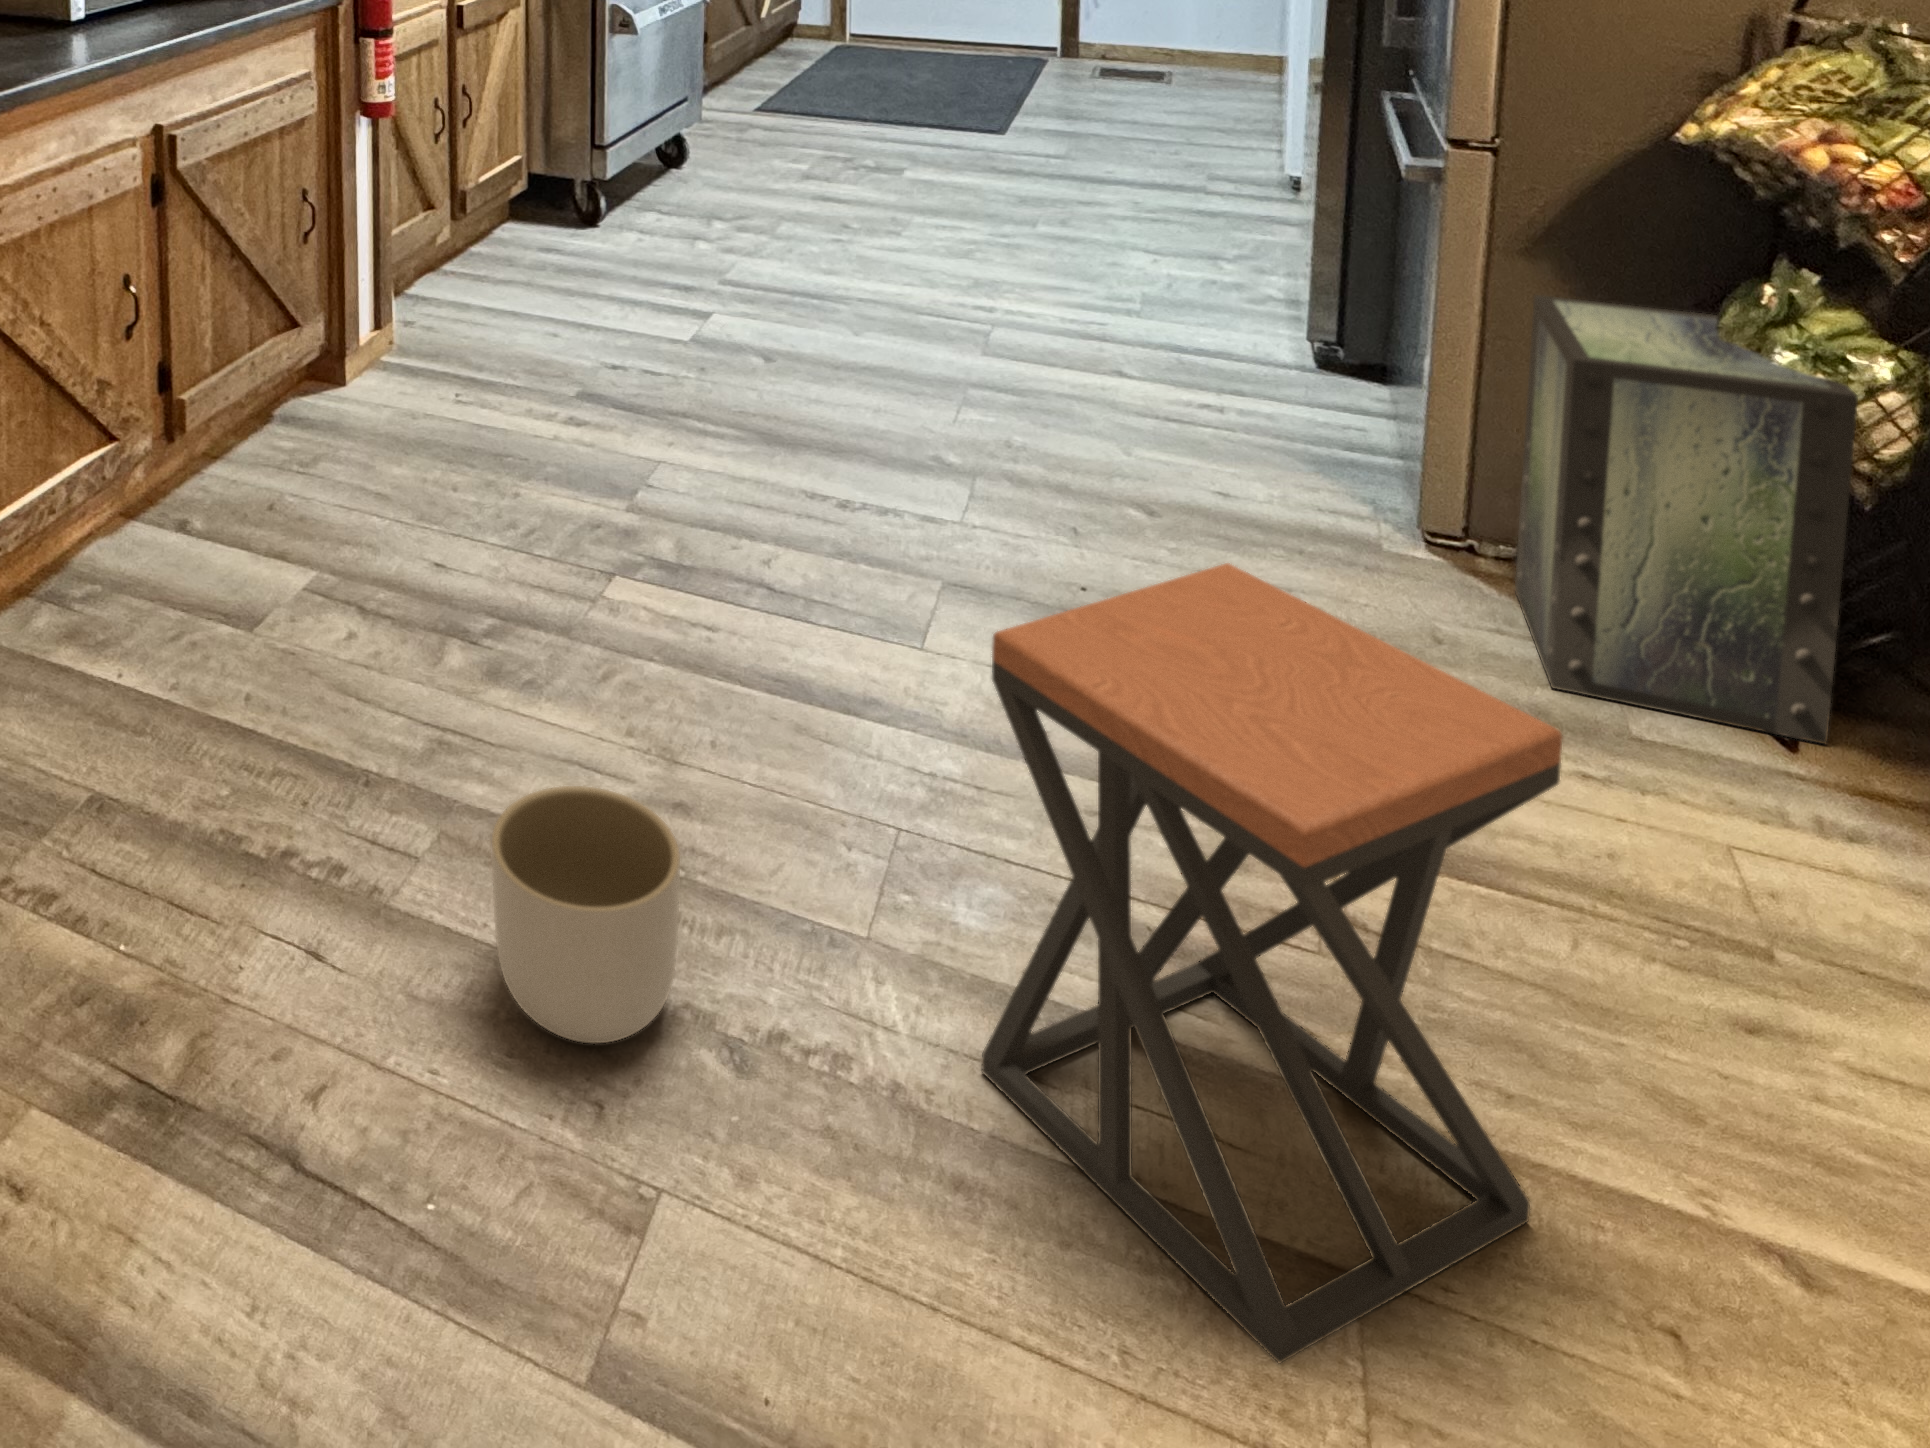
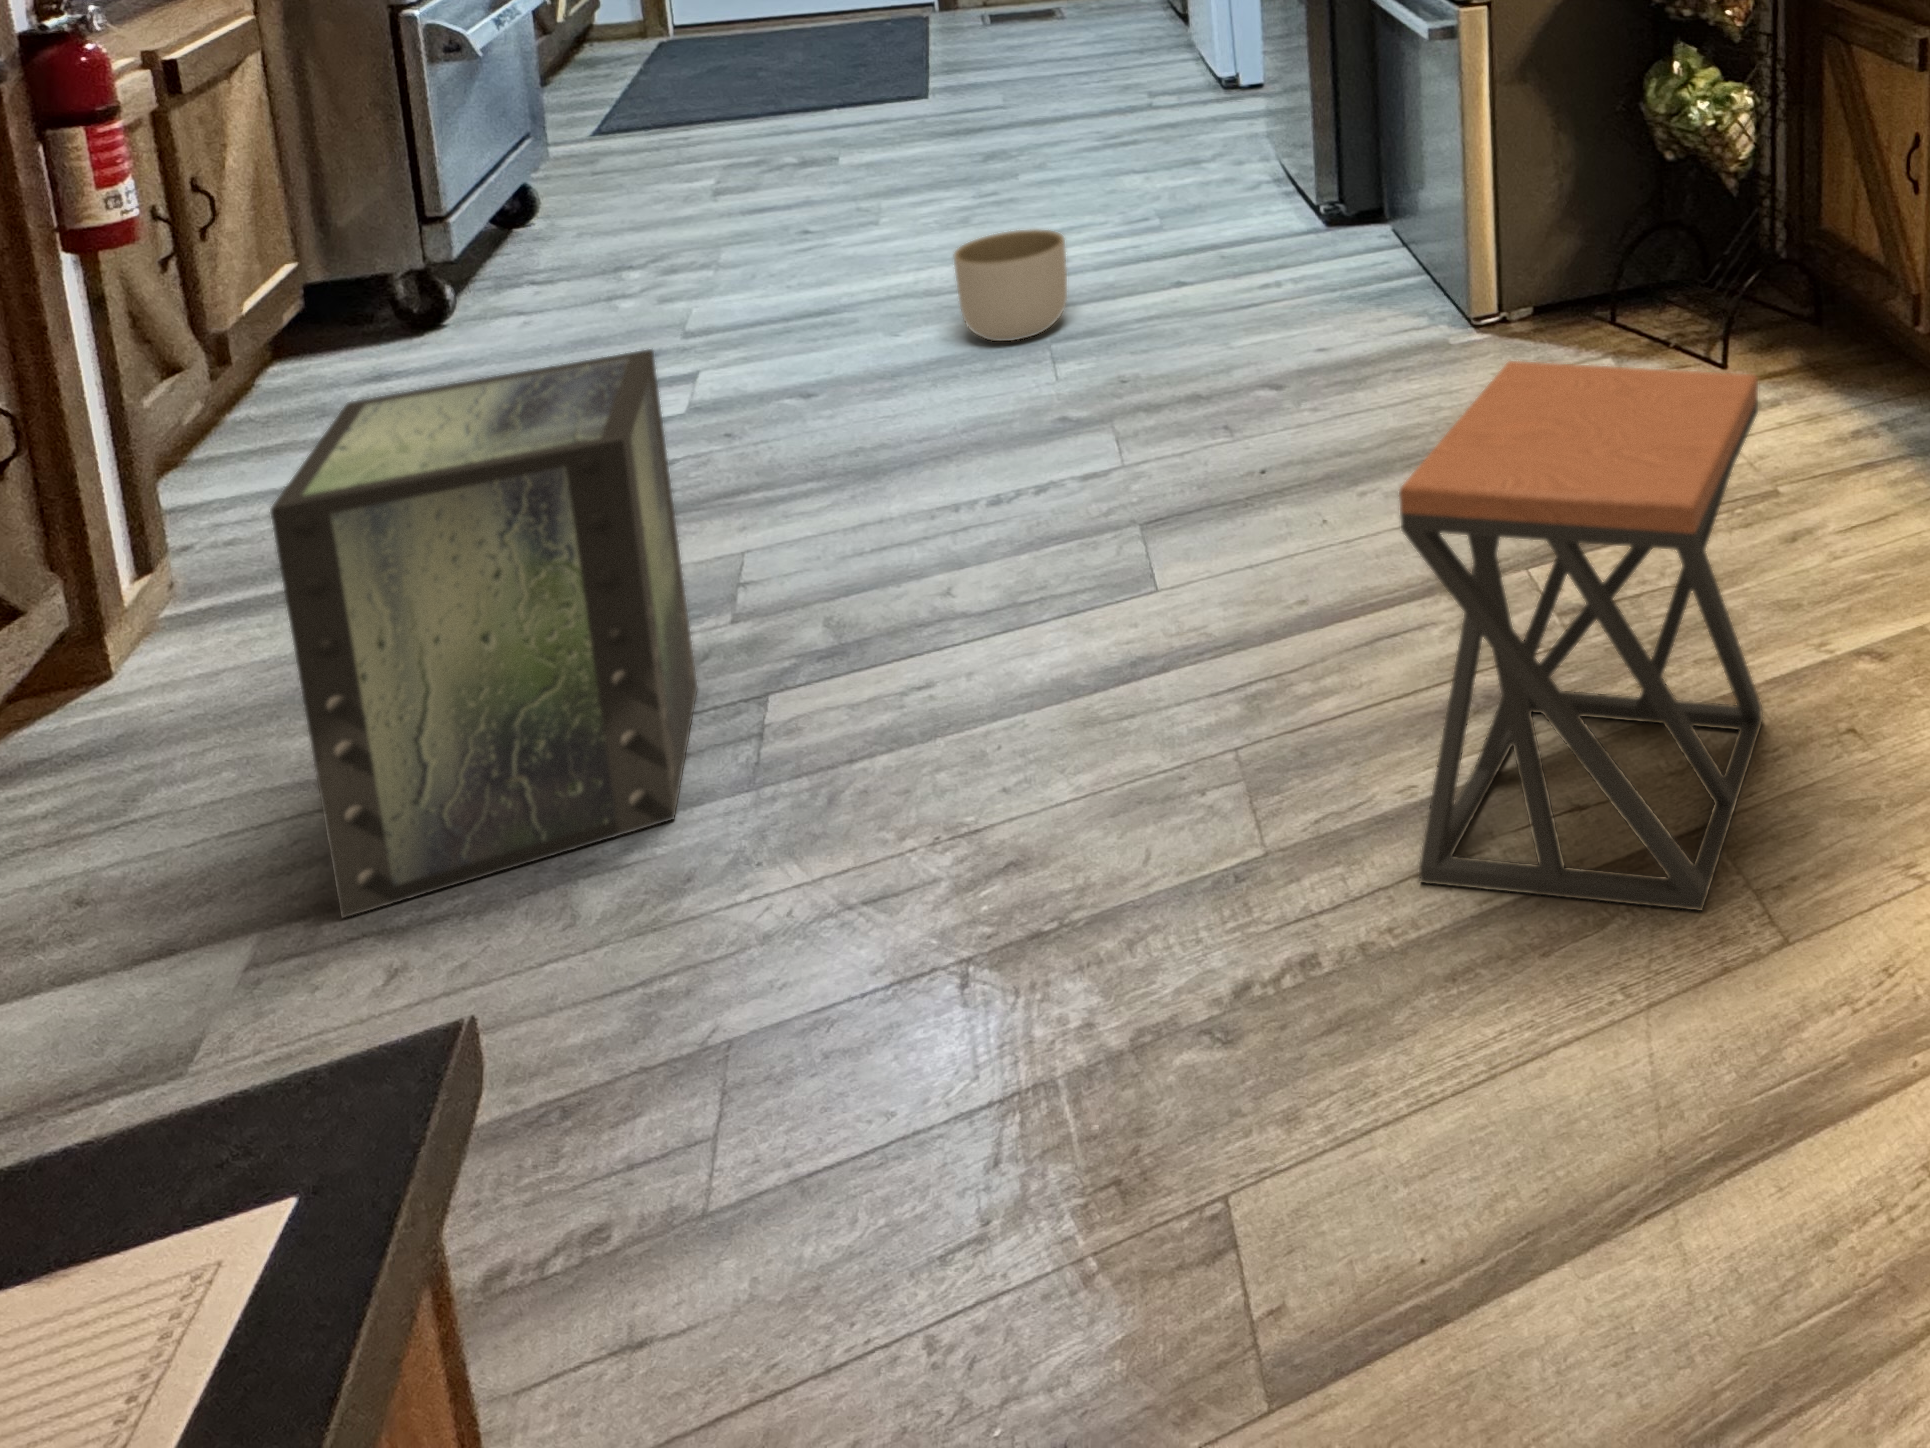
storage box: present [1515,295,1858,745] -> present [270,349,697,918]
planter: present [492,786,680,1043] -> present [953,229,1067,341]

